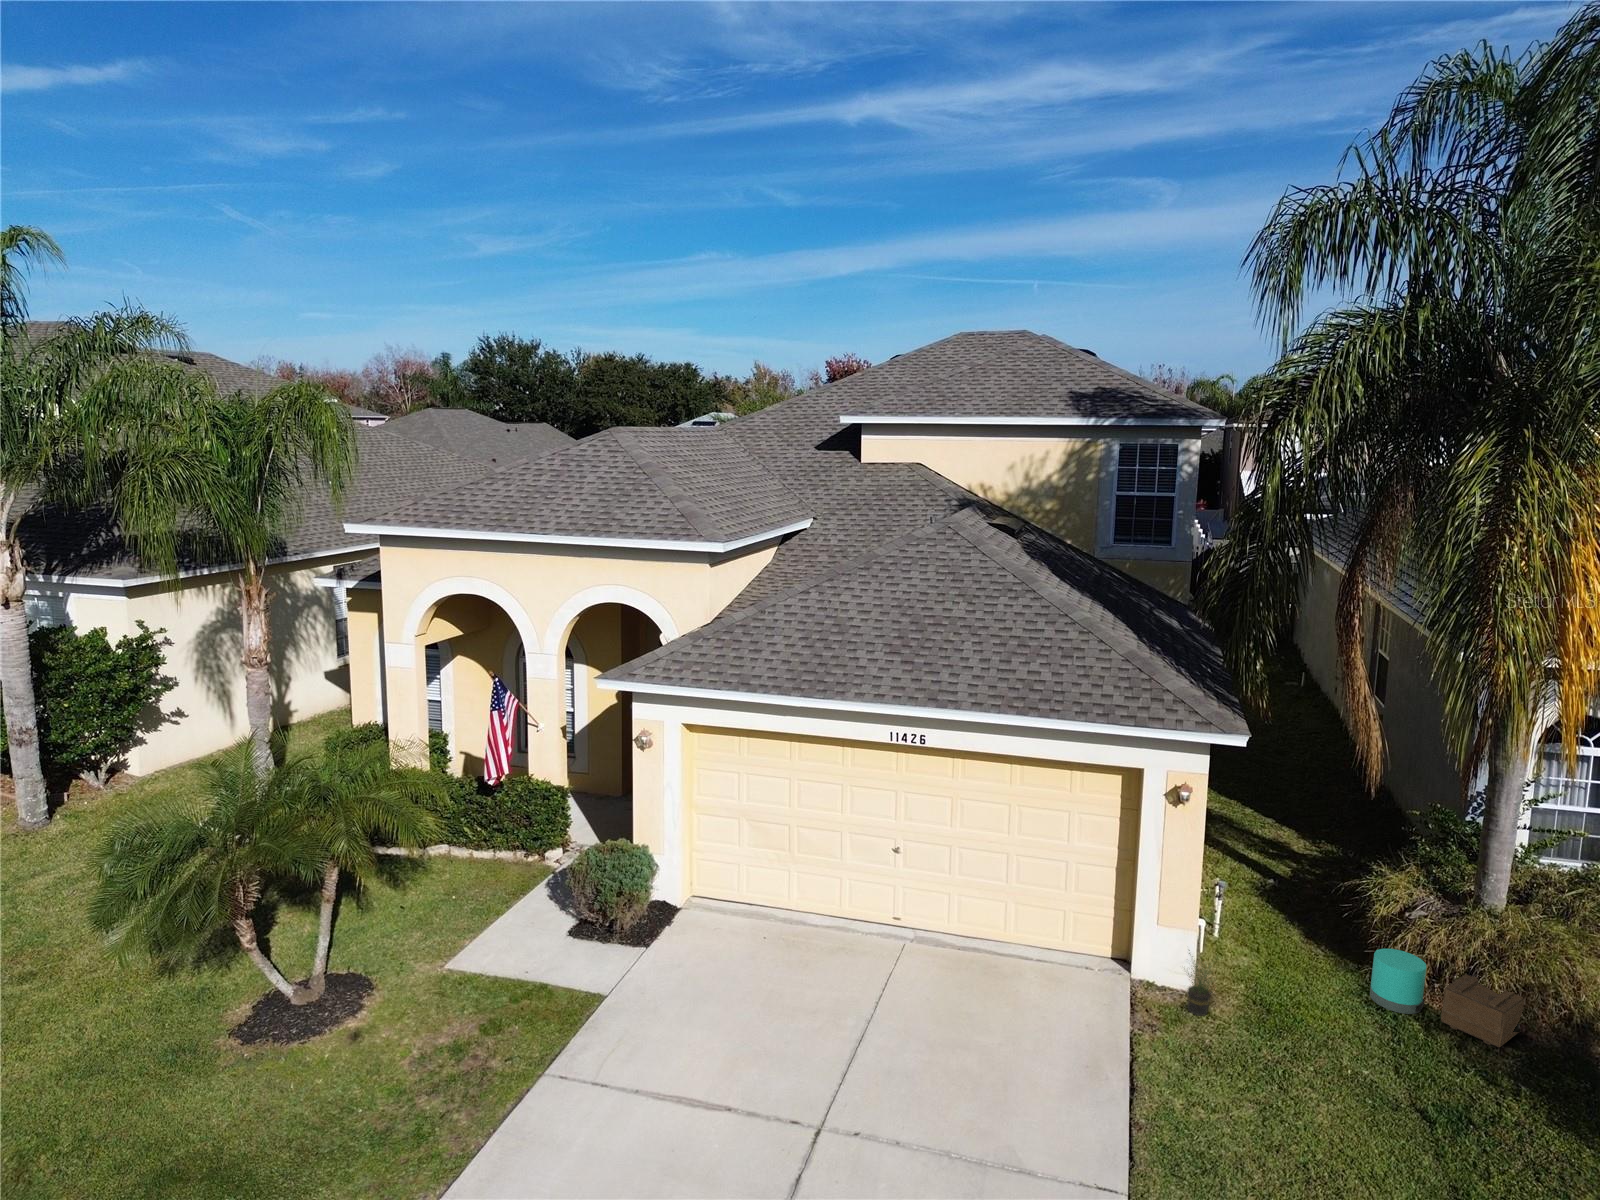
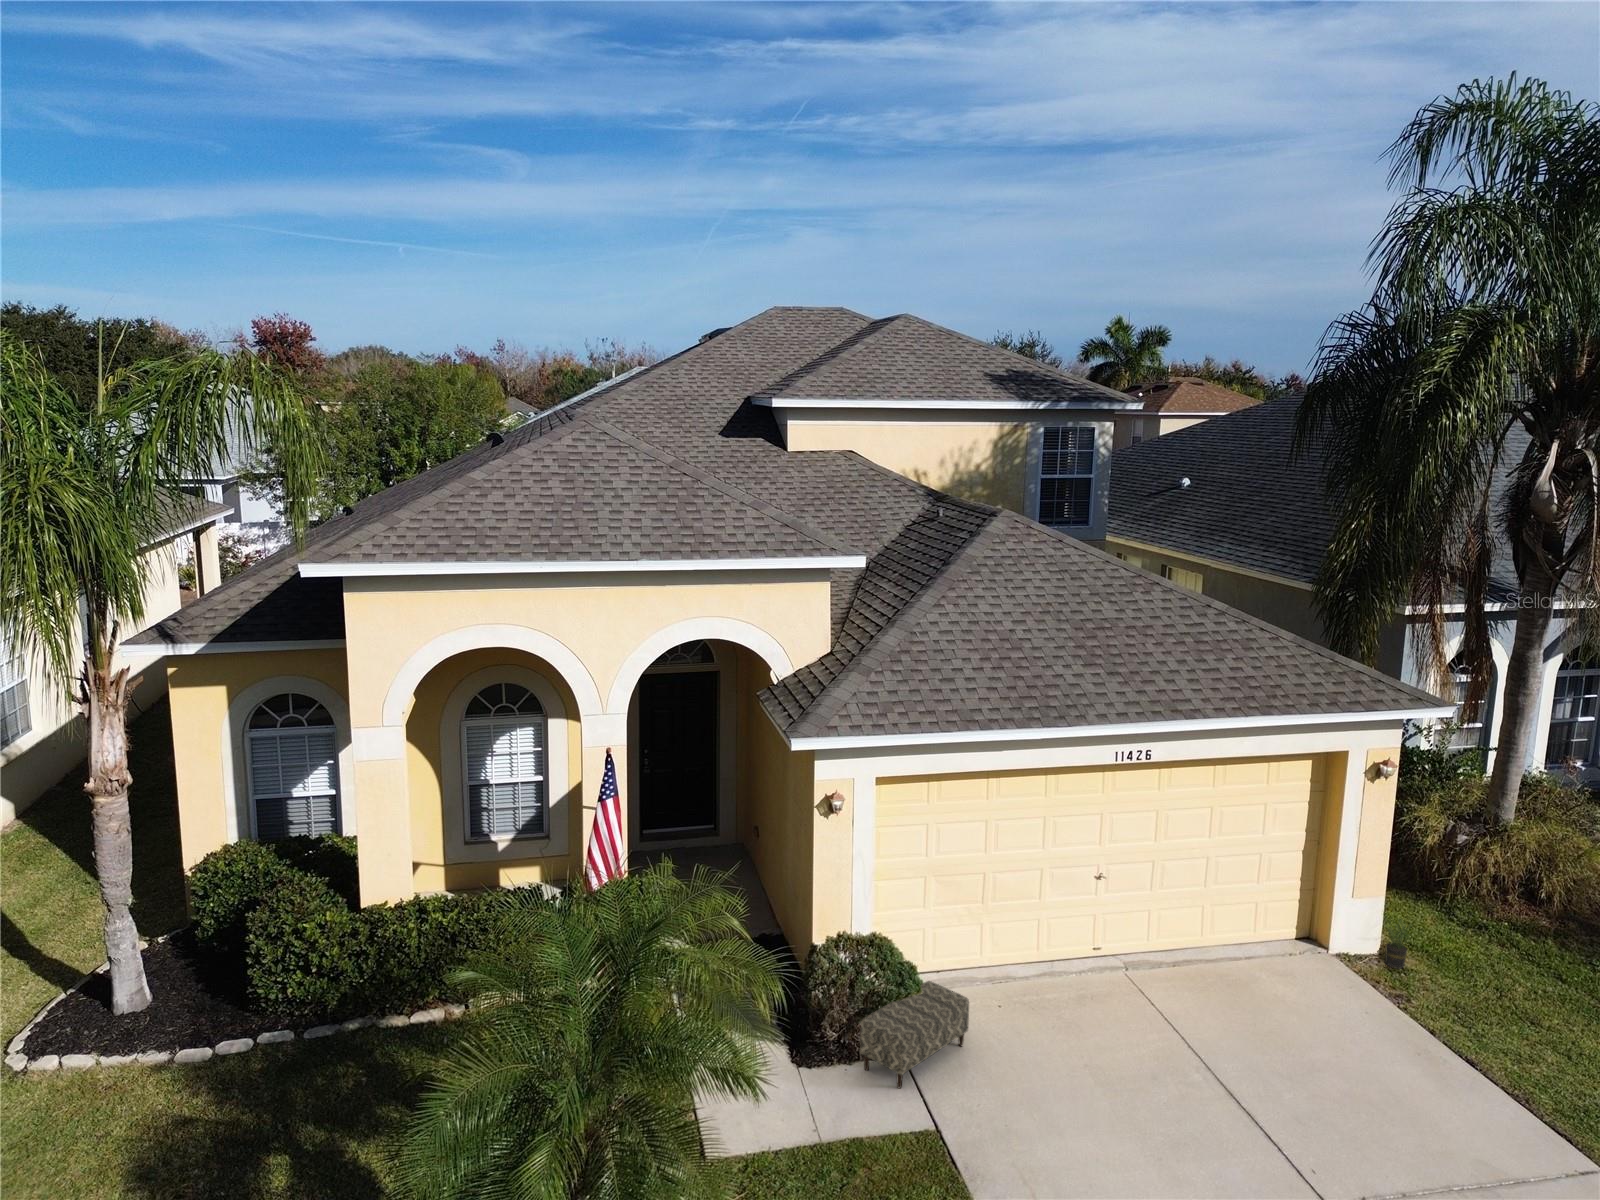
bench: none [592,900,692,973] -> present [860,981,969,1088]
trash can: present [1370,949,1426,1014] -> none [1467,875,1516,927]
wooden crate: present [1441,974,1524,1048] -> none [1528,884,1587,936]

